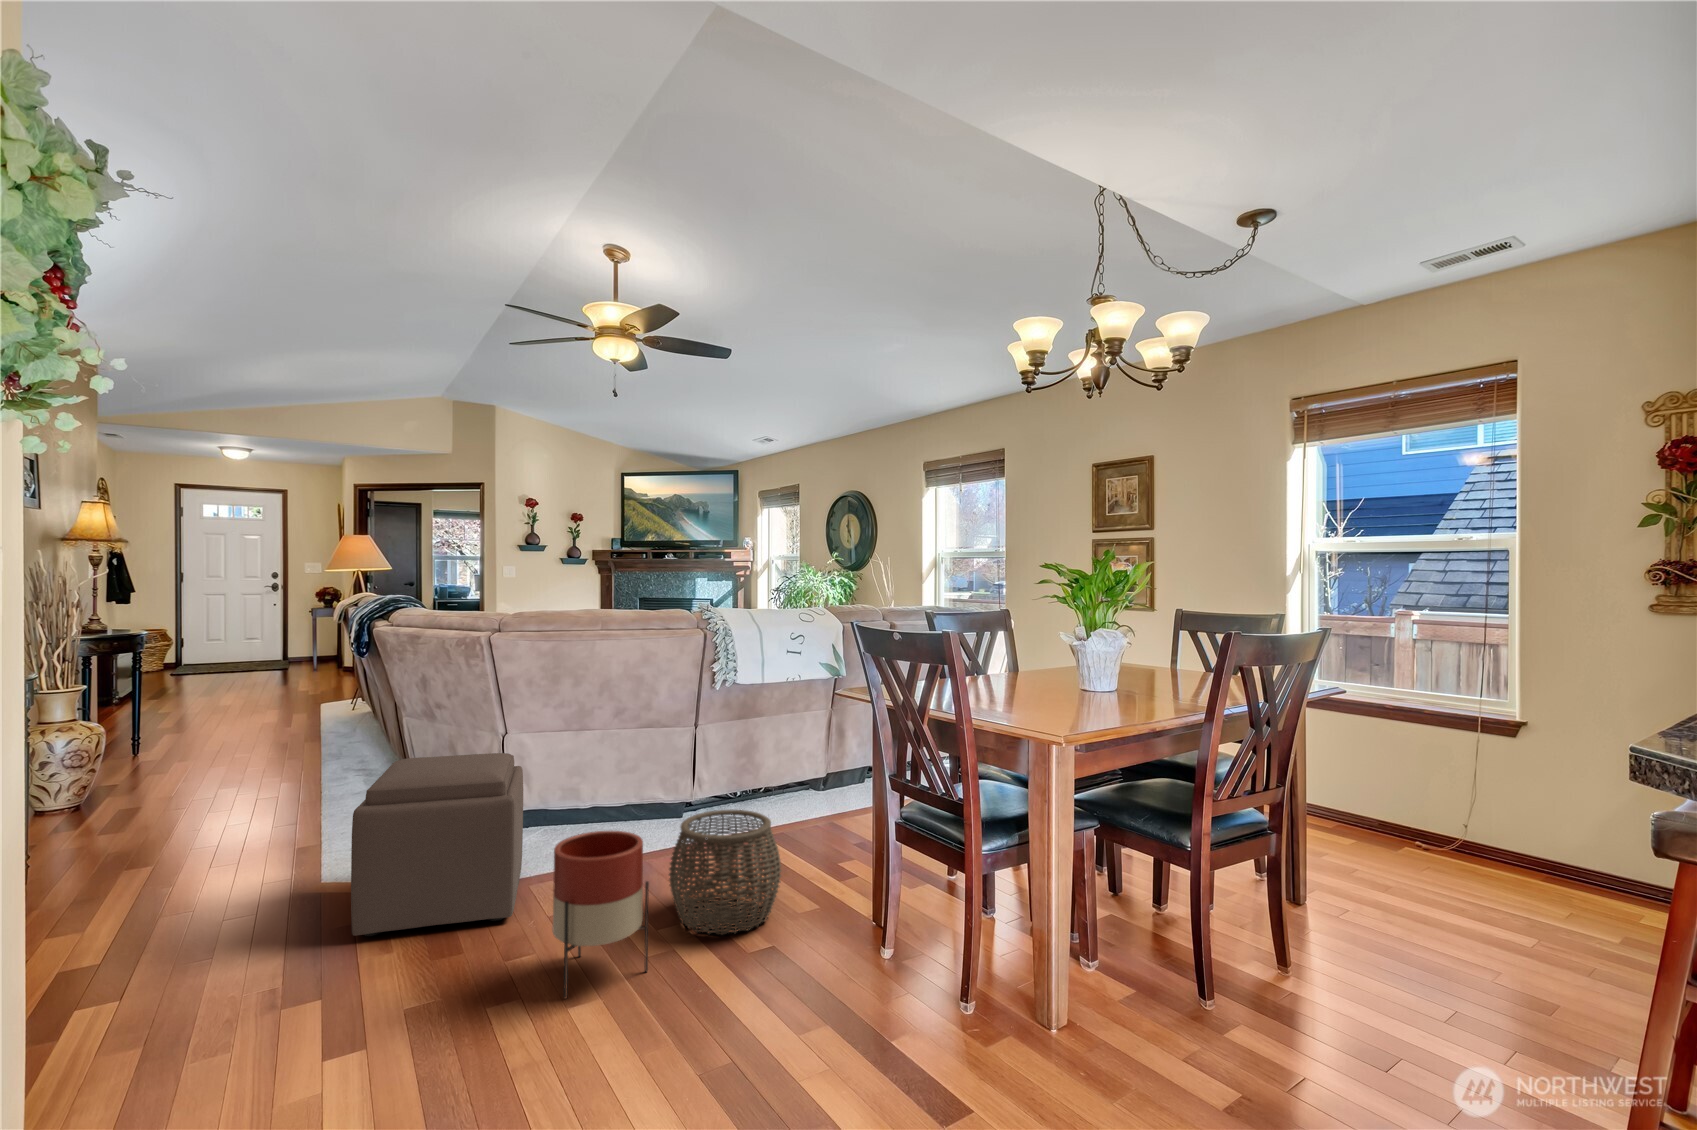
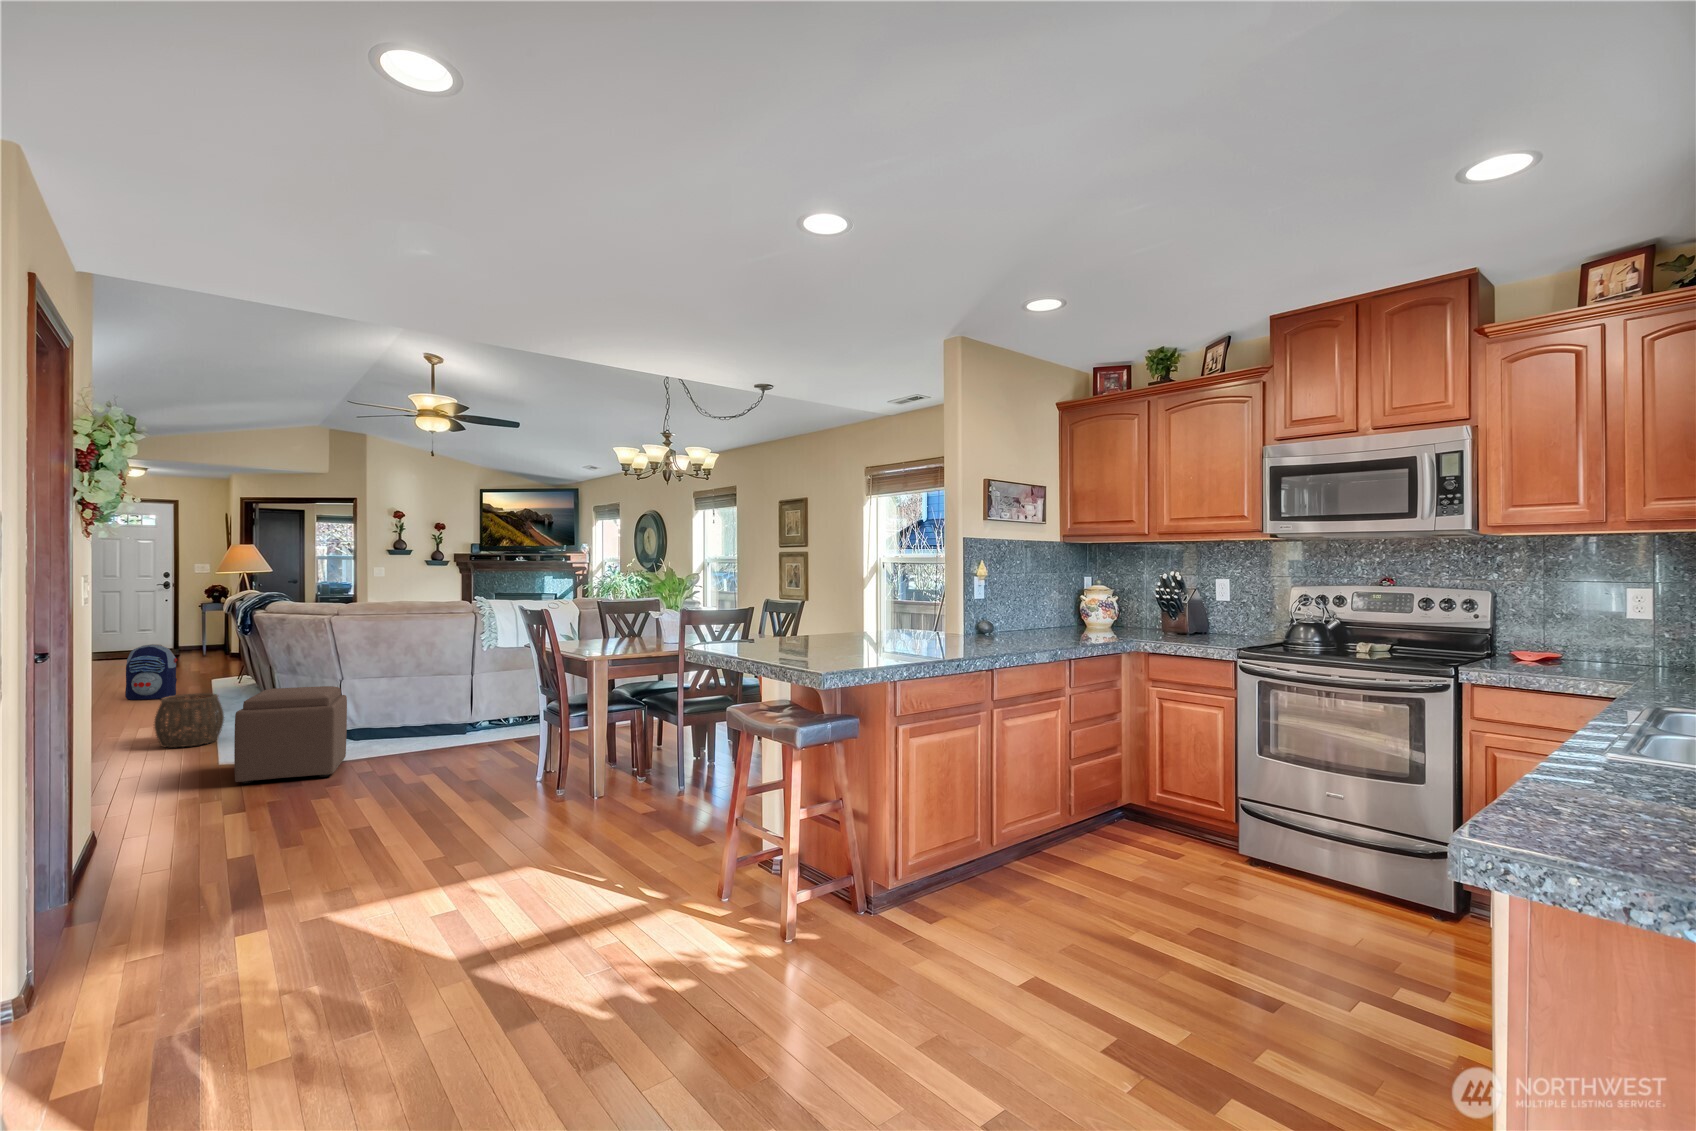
backpack: none [211,664,276,738] -> present [125,644,177,700]
woven basket: present [669,810,781,935] -> present [154,693,224,748]
planter: present [552,831,649,998] -> none [348,720,404,800]

